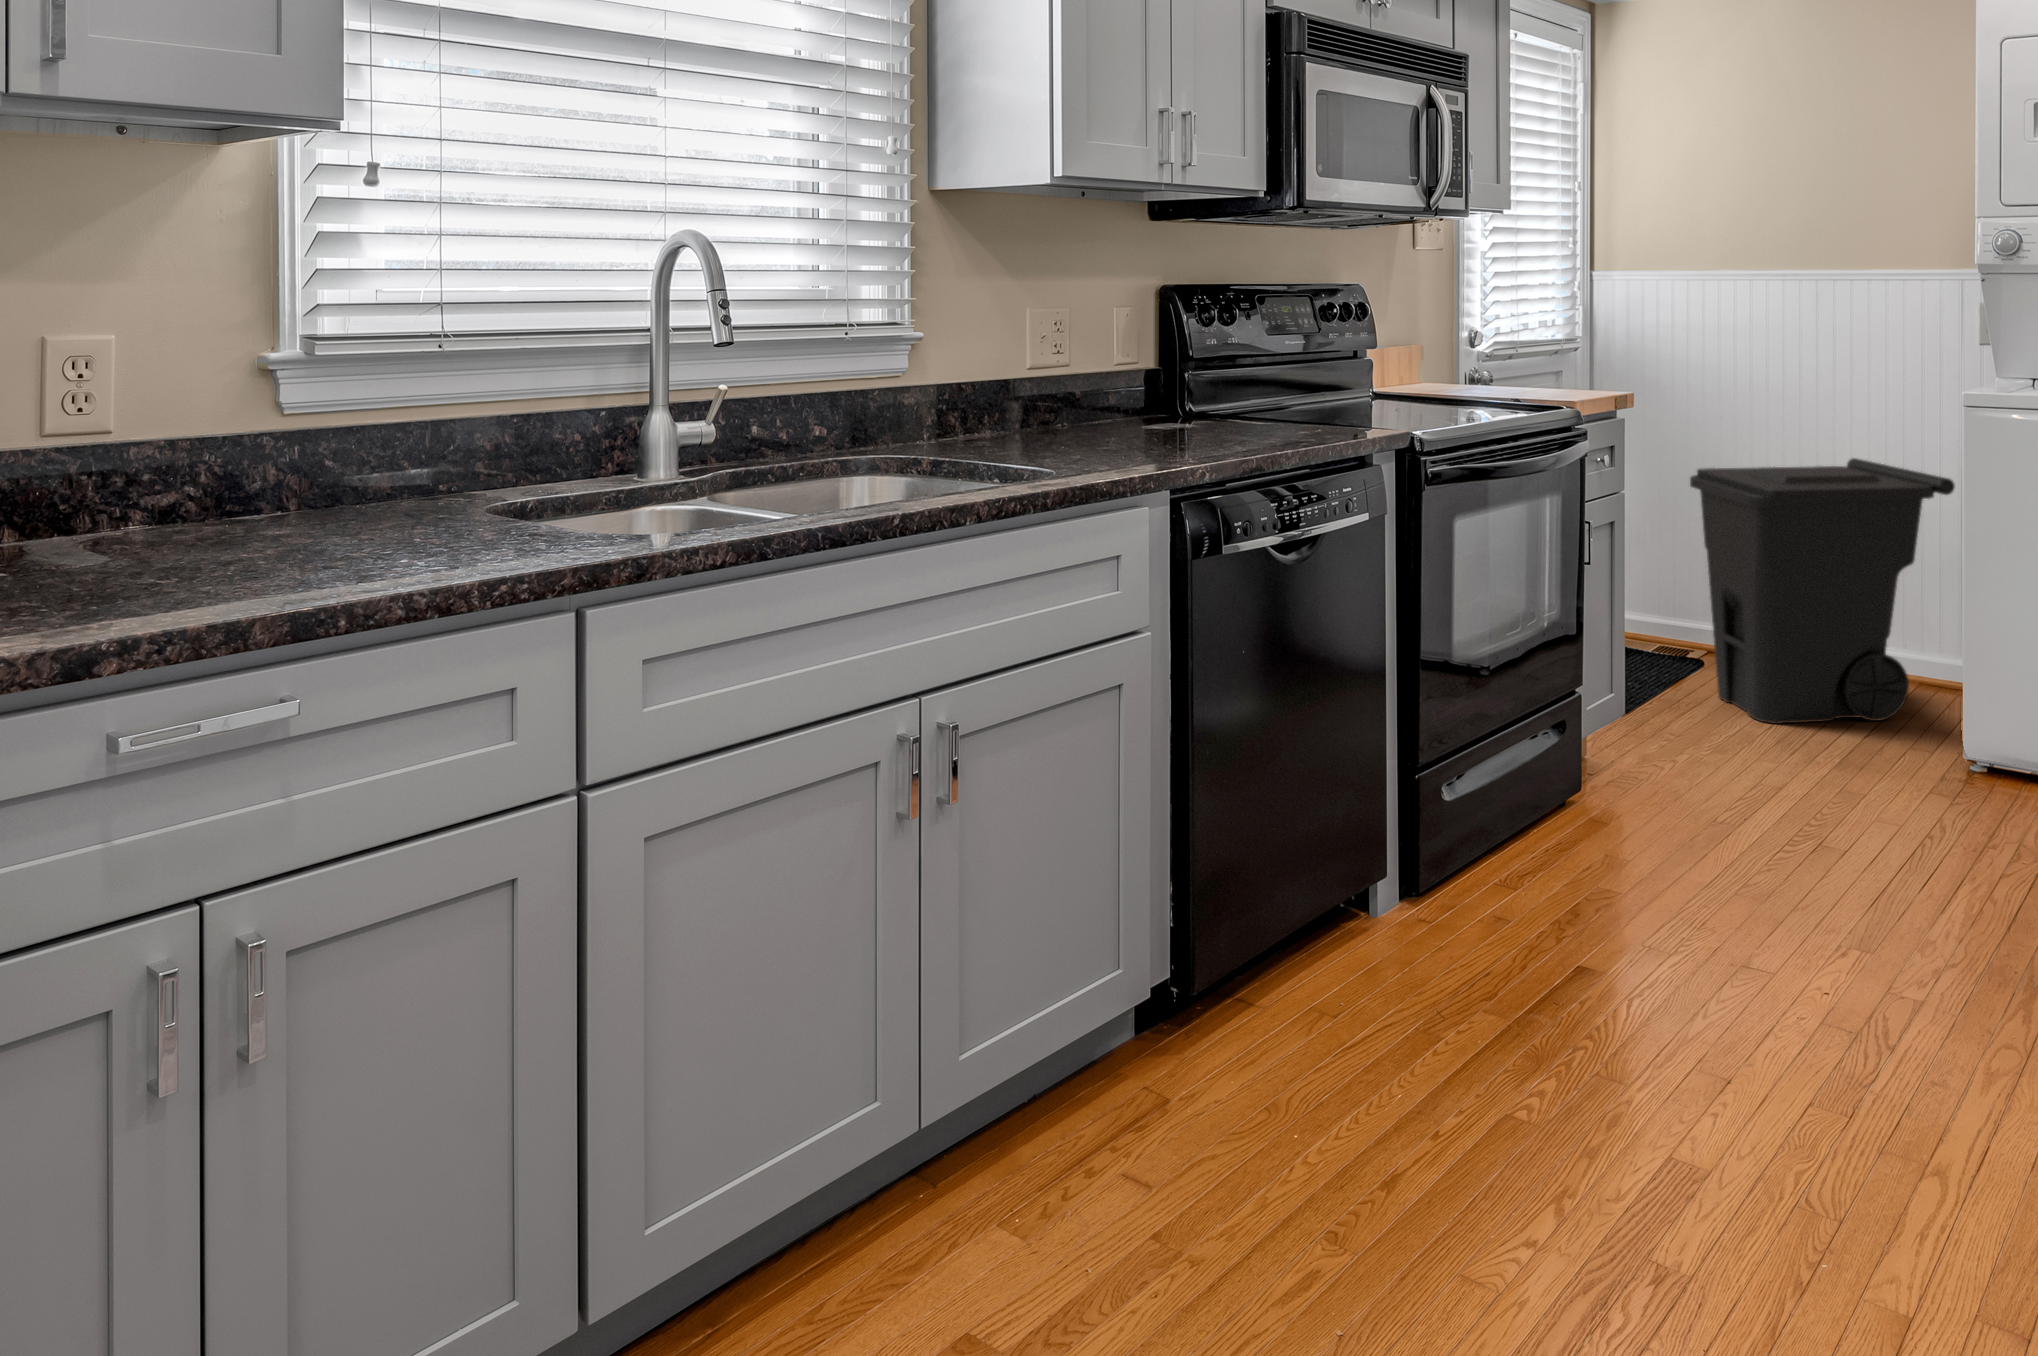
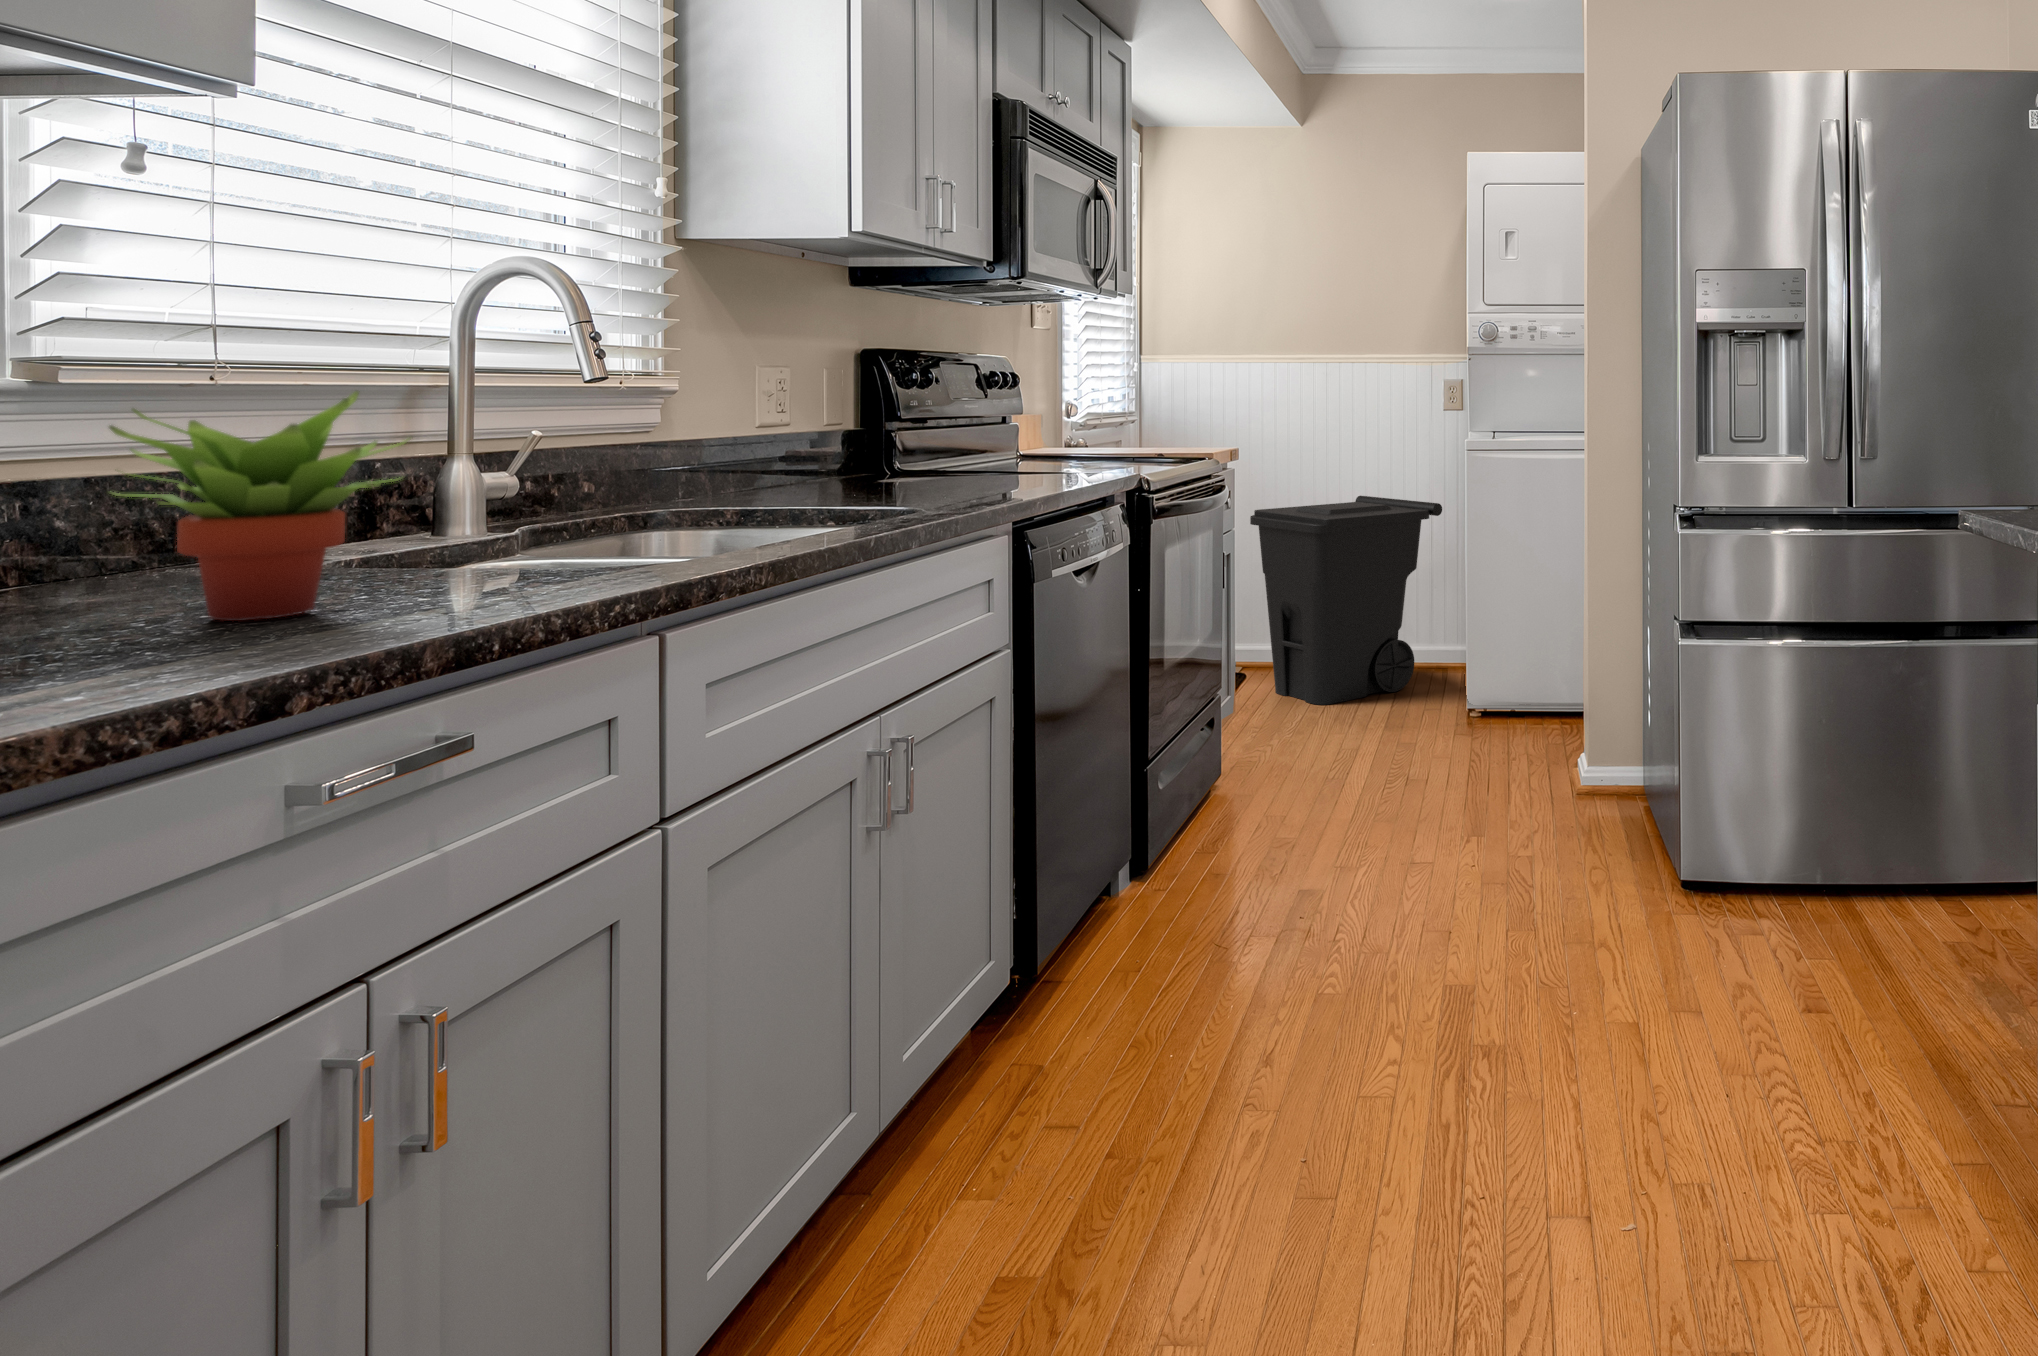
succulent plant: none [135,379,374,573] -> present [109,391,410,621]

